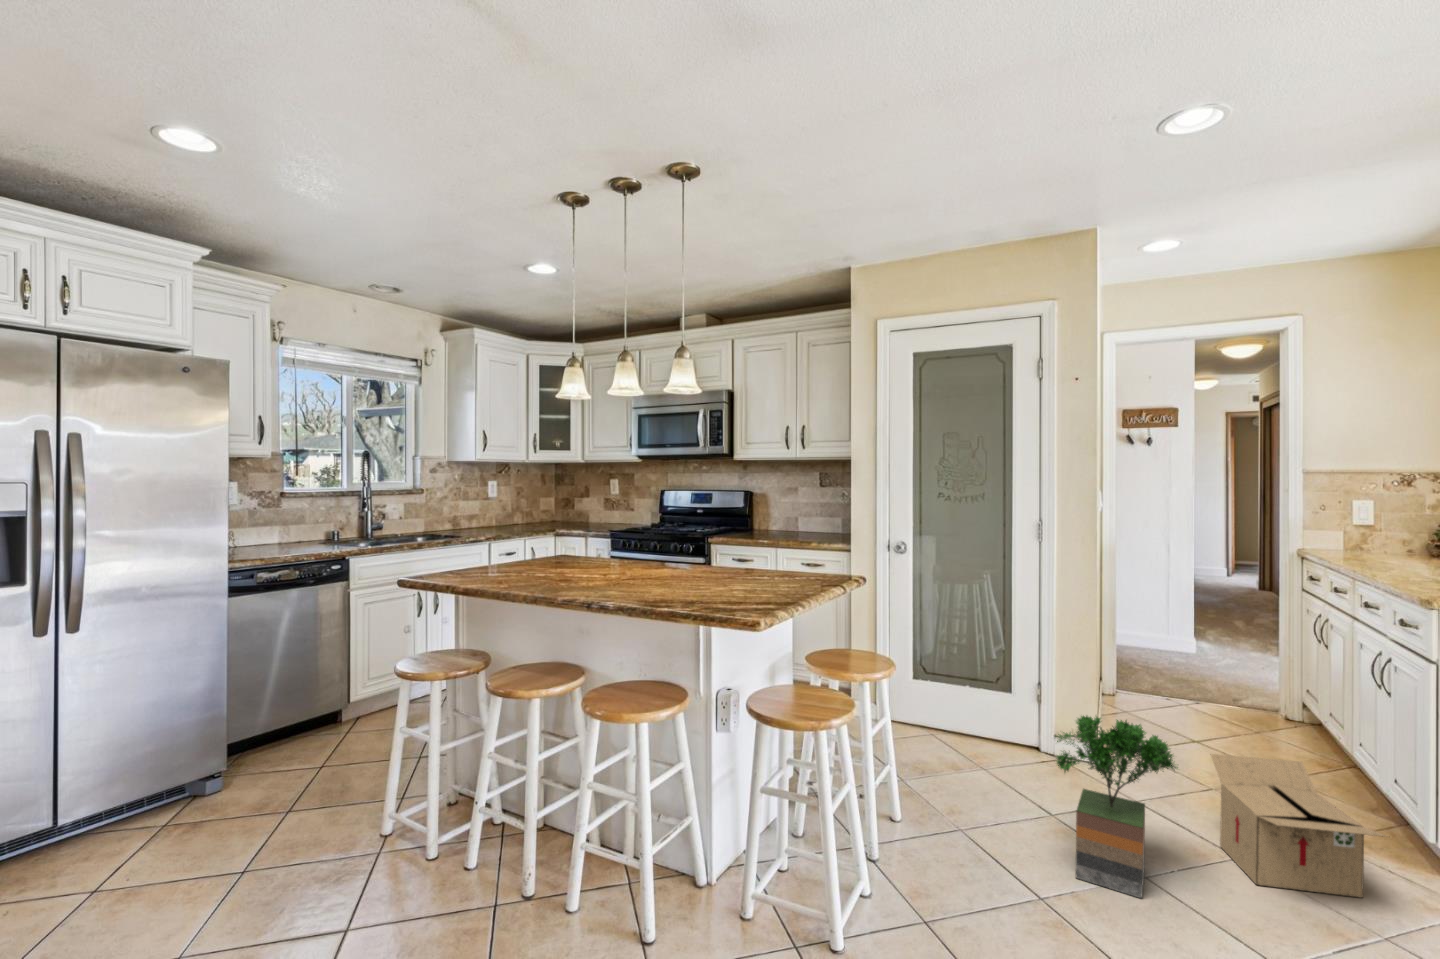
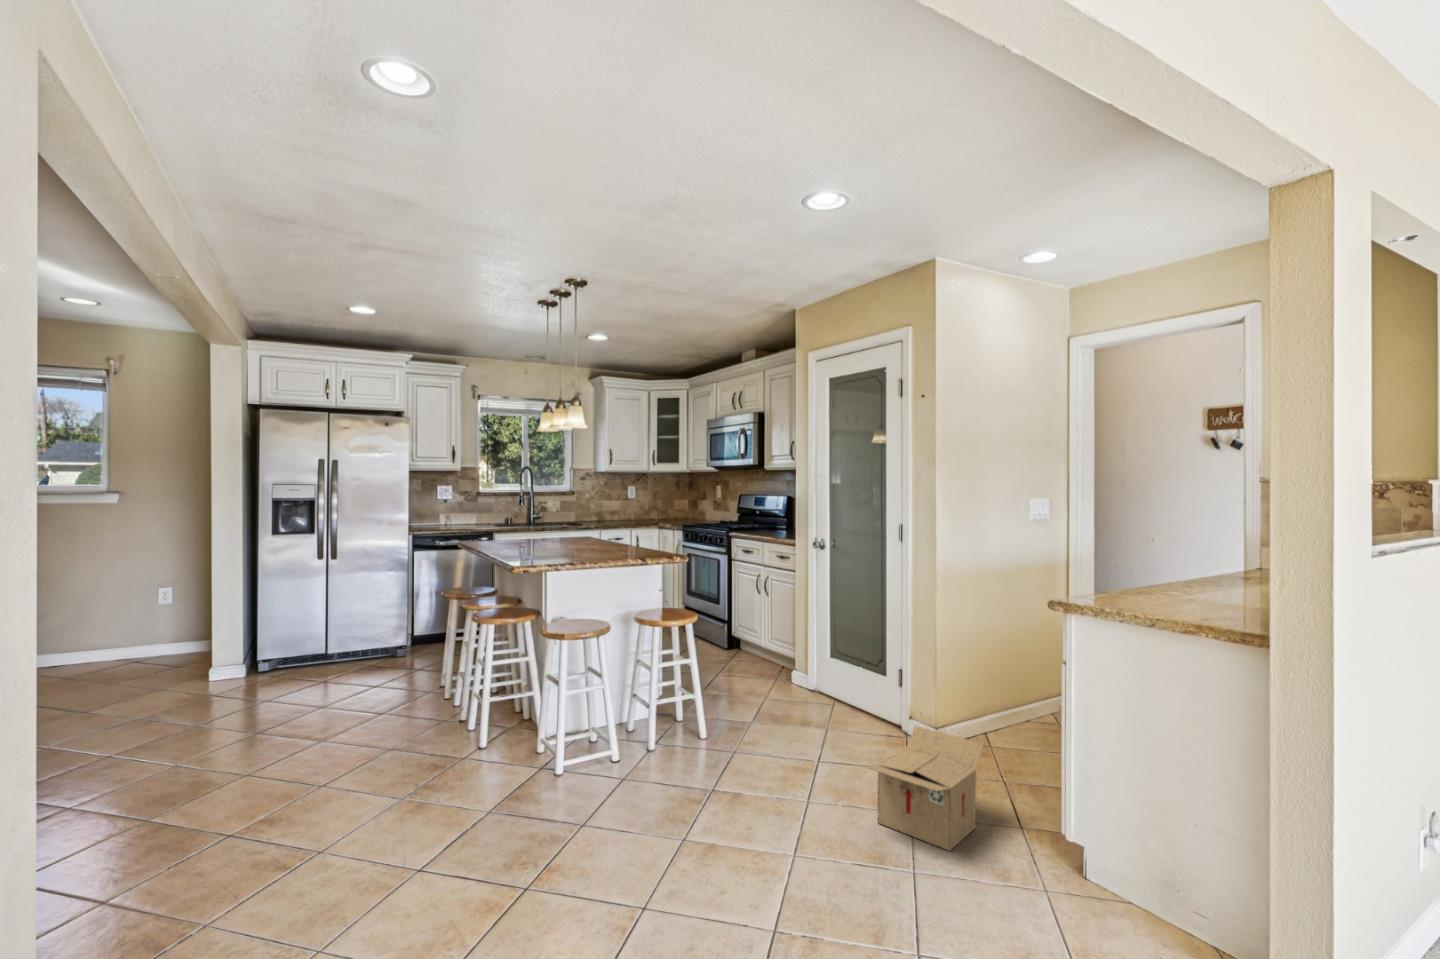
potted tree: present [1057,716,1178,898] -> none [743,668,834,805]

